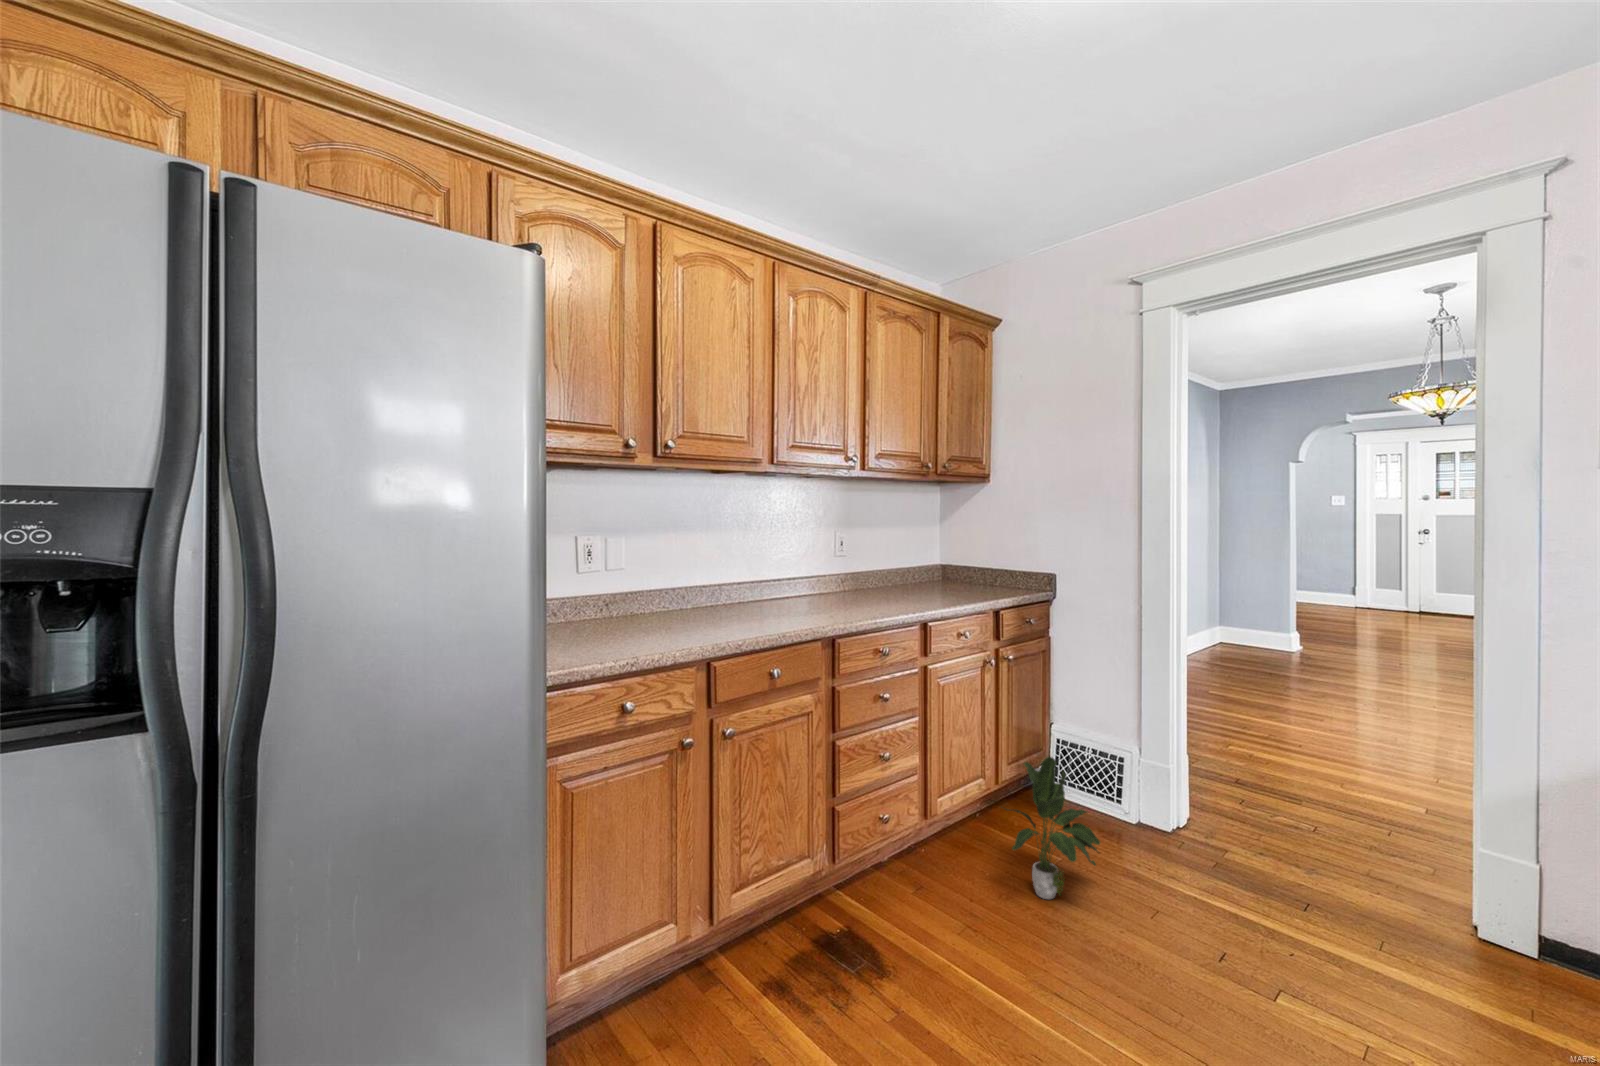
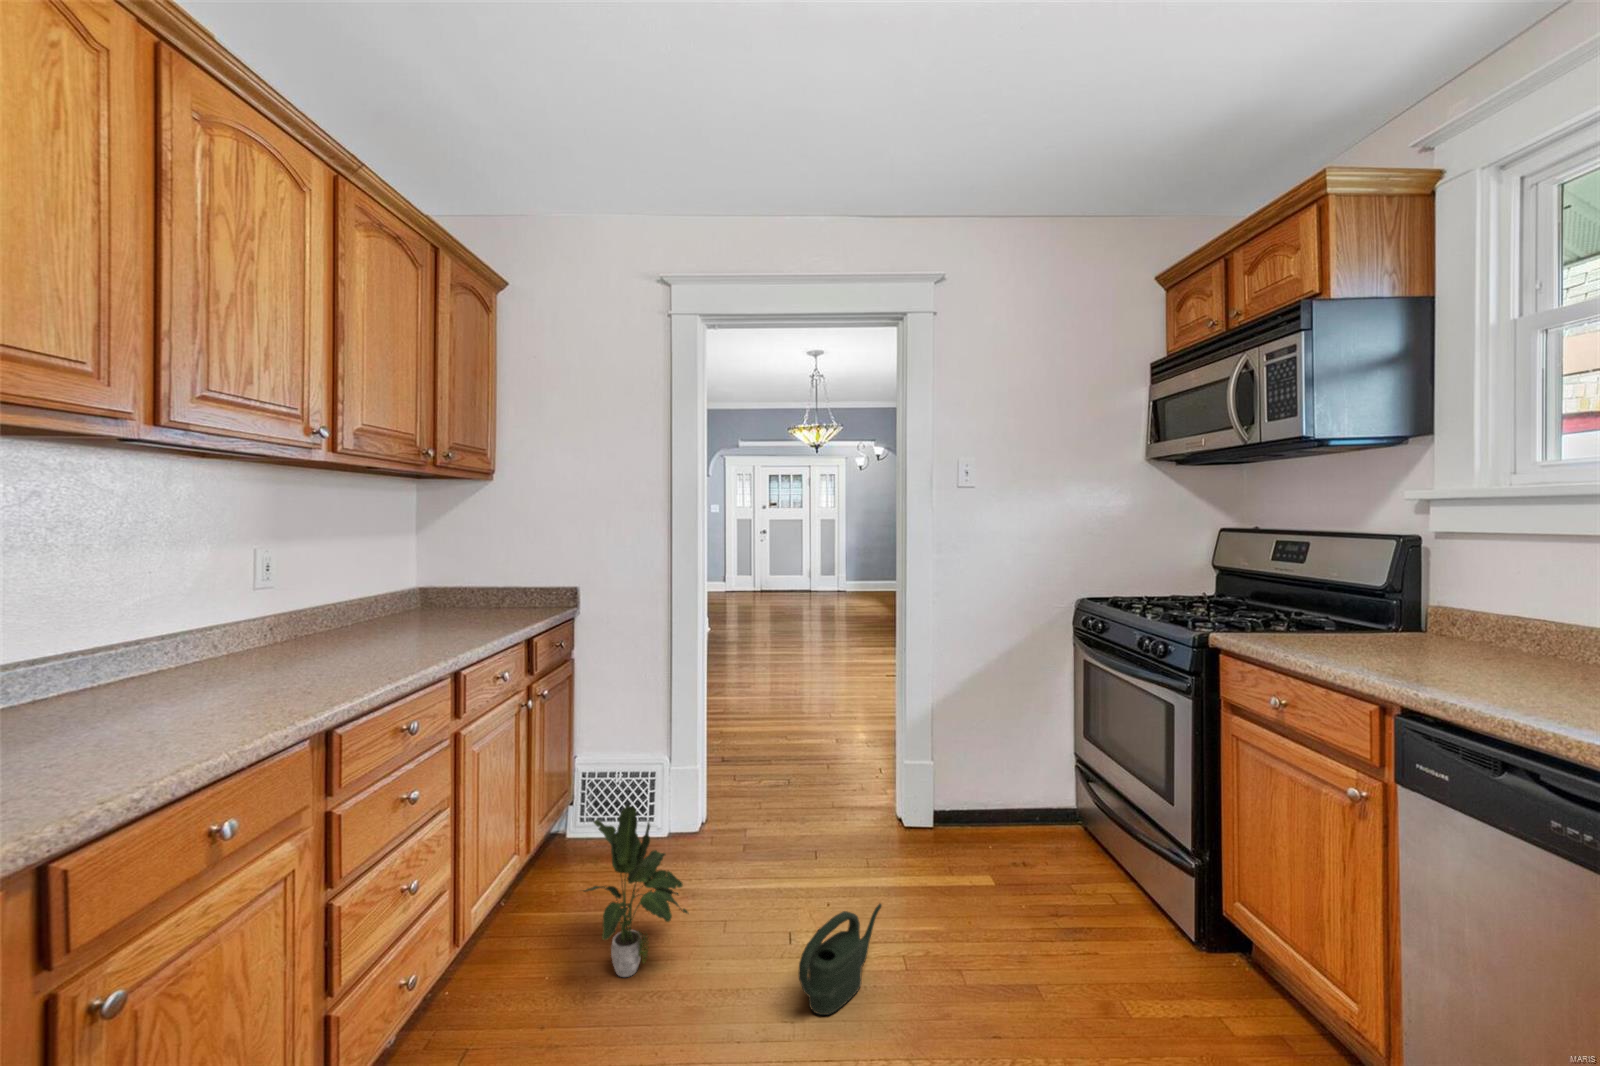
watering can: none [1182,923,1324,1016] -> present [798,904,882,1015]

